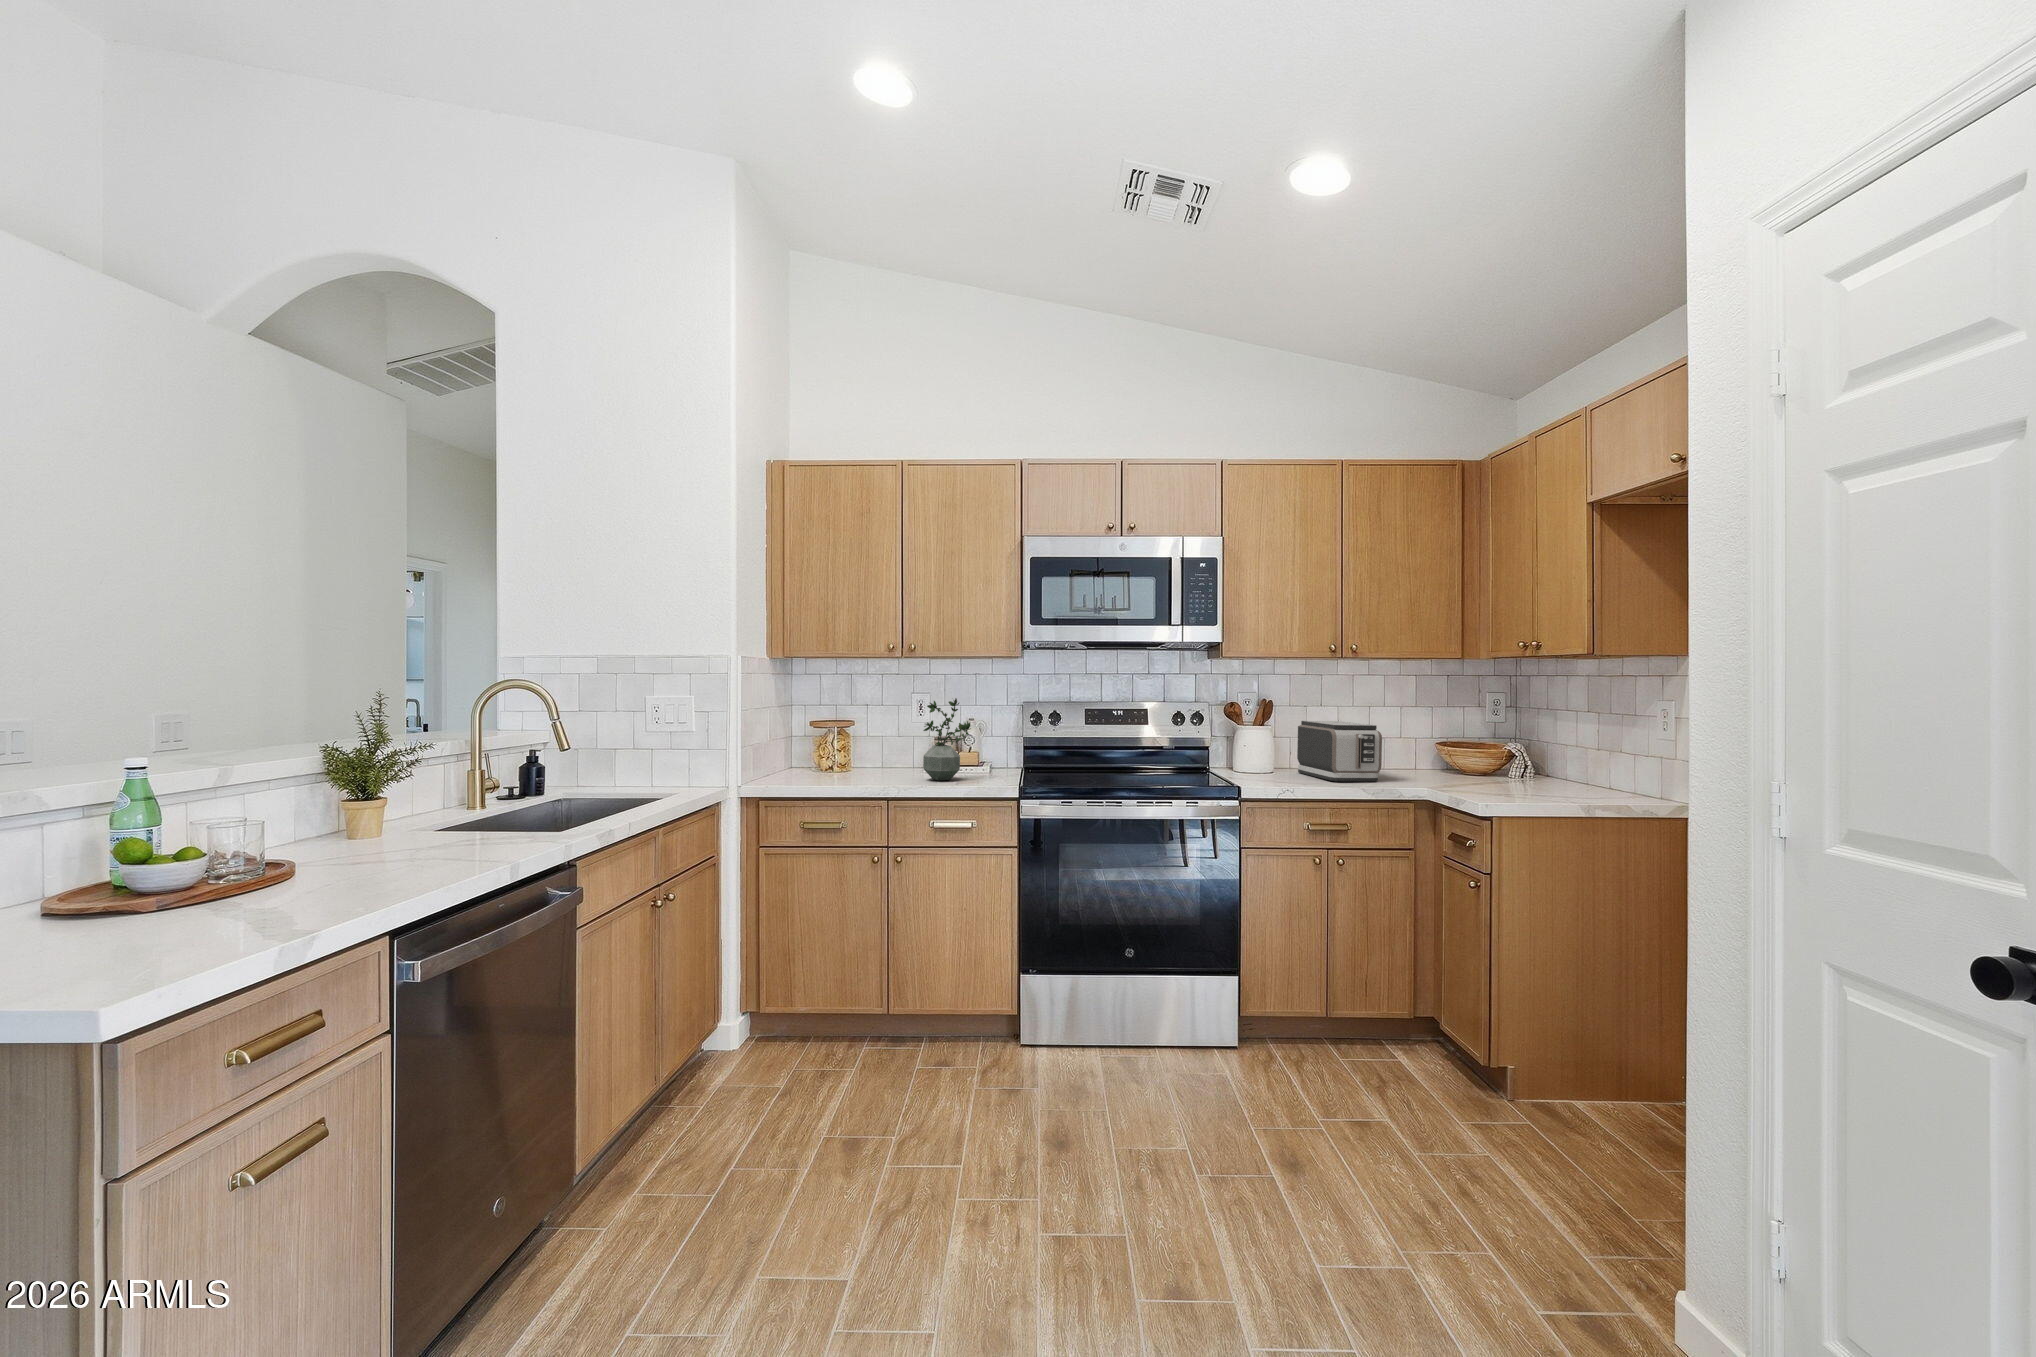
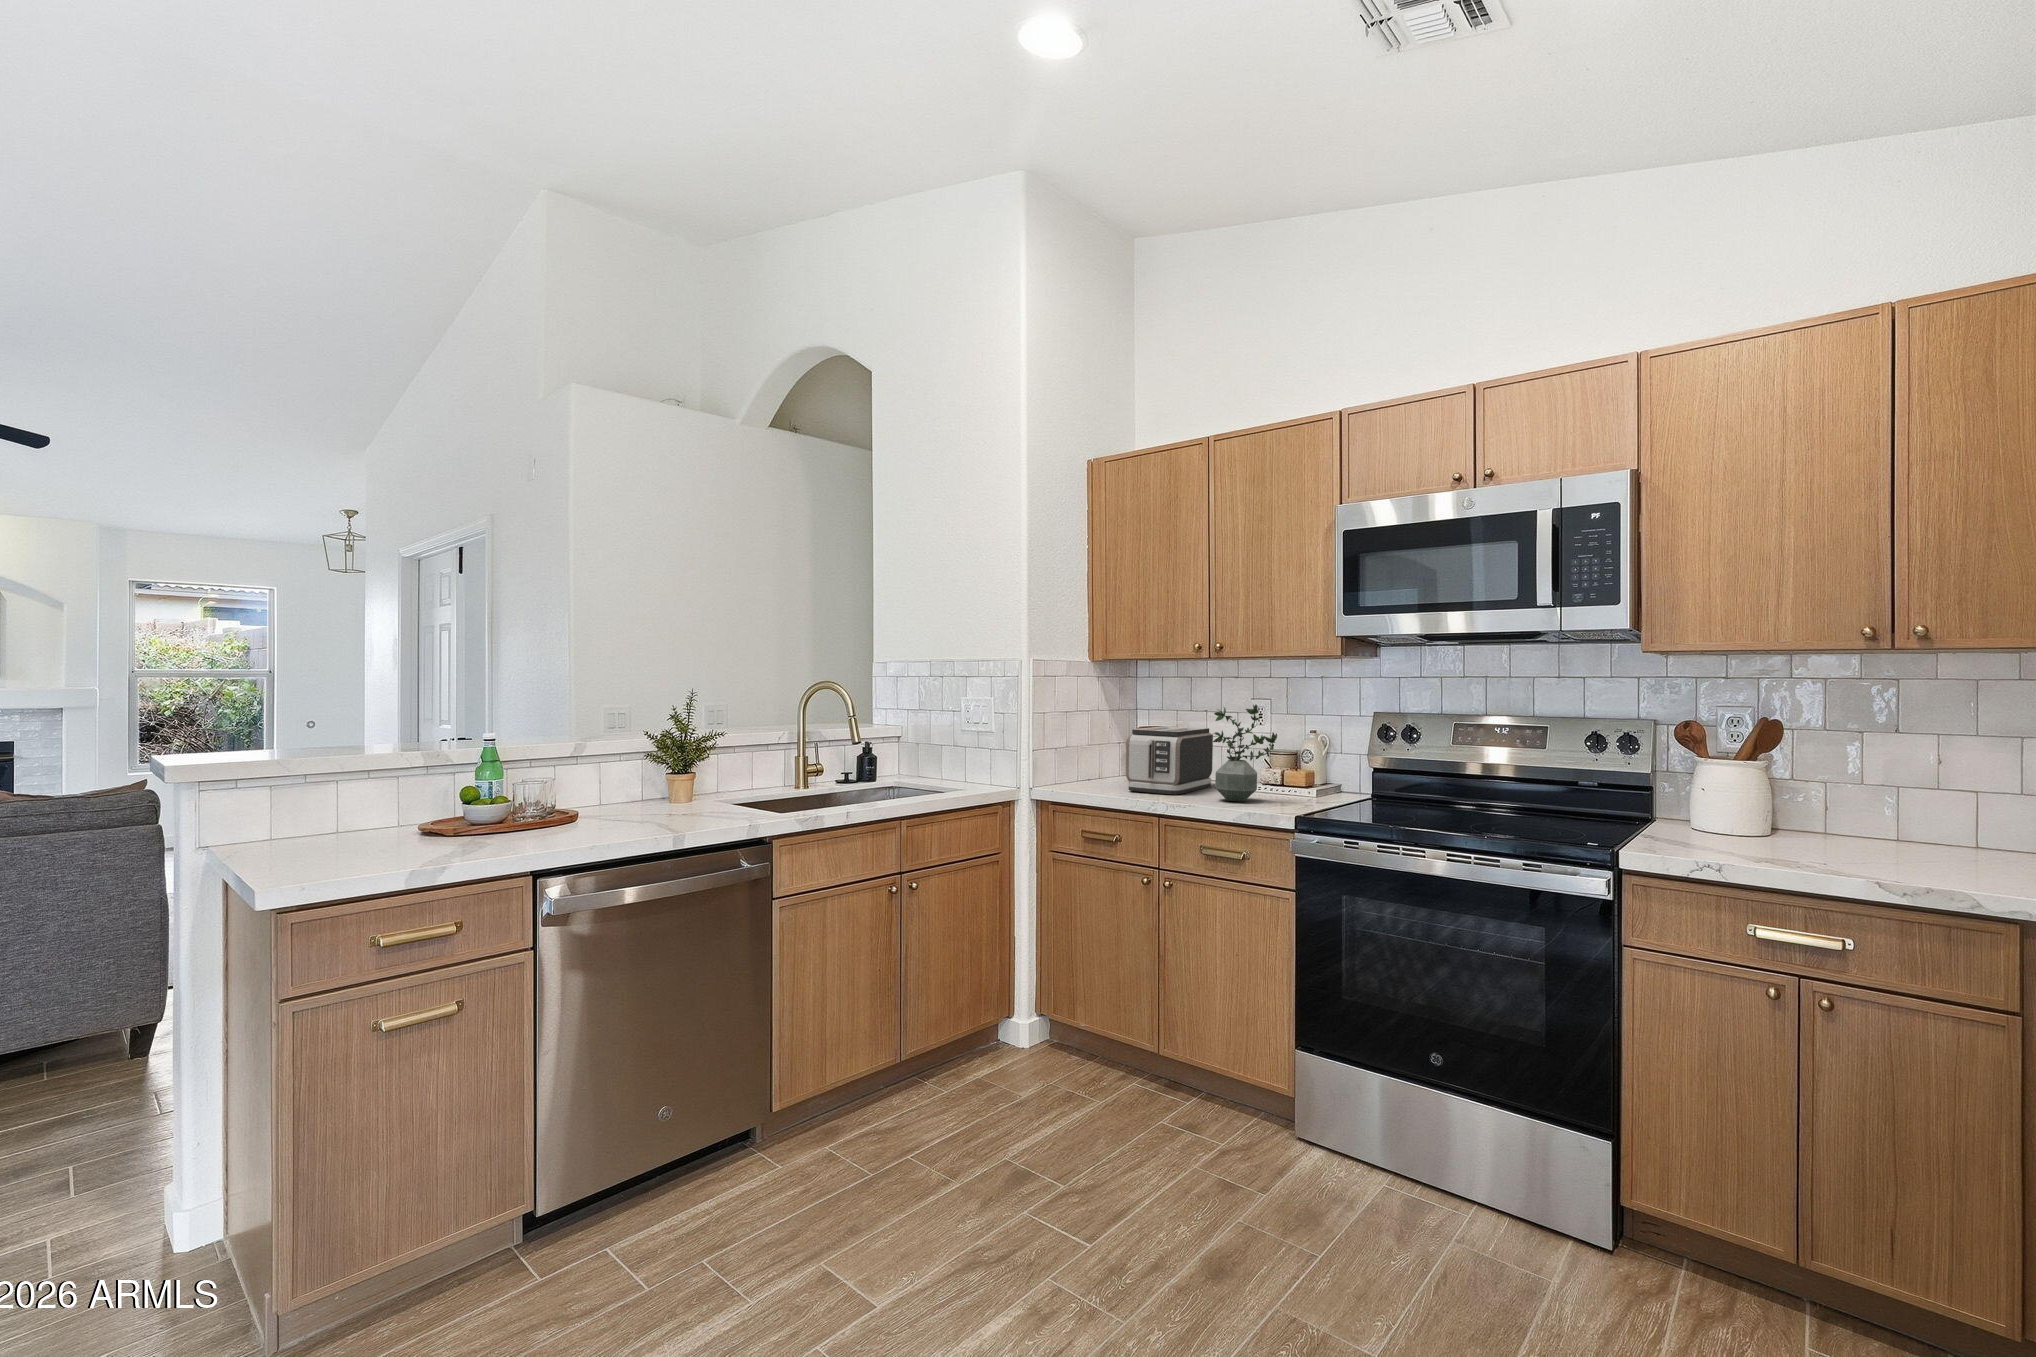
toaster: present [1297,721,1382,782] -> present [1126,726,1213,795]

